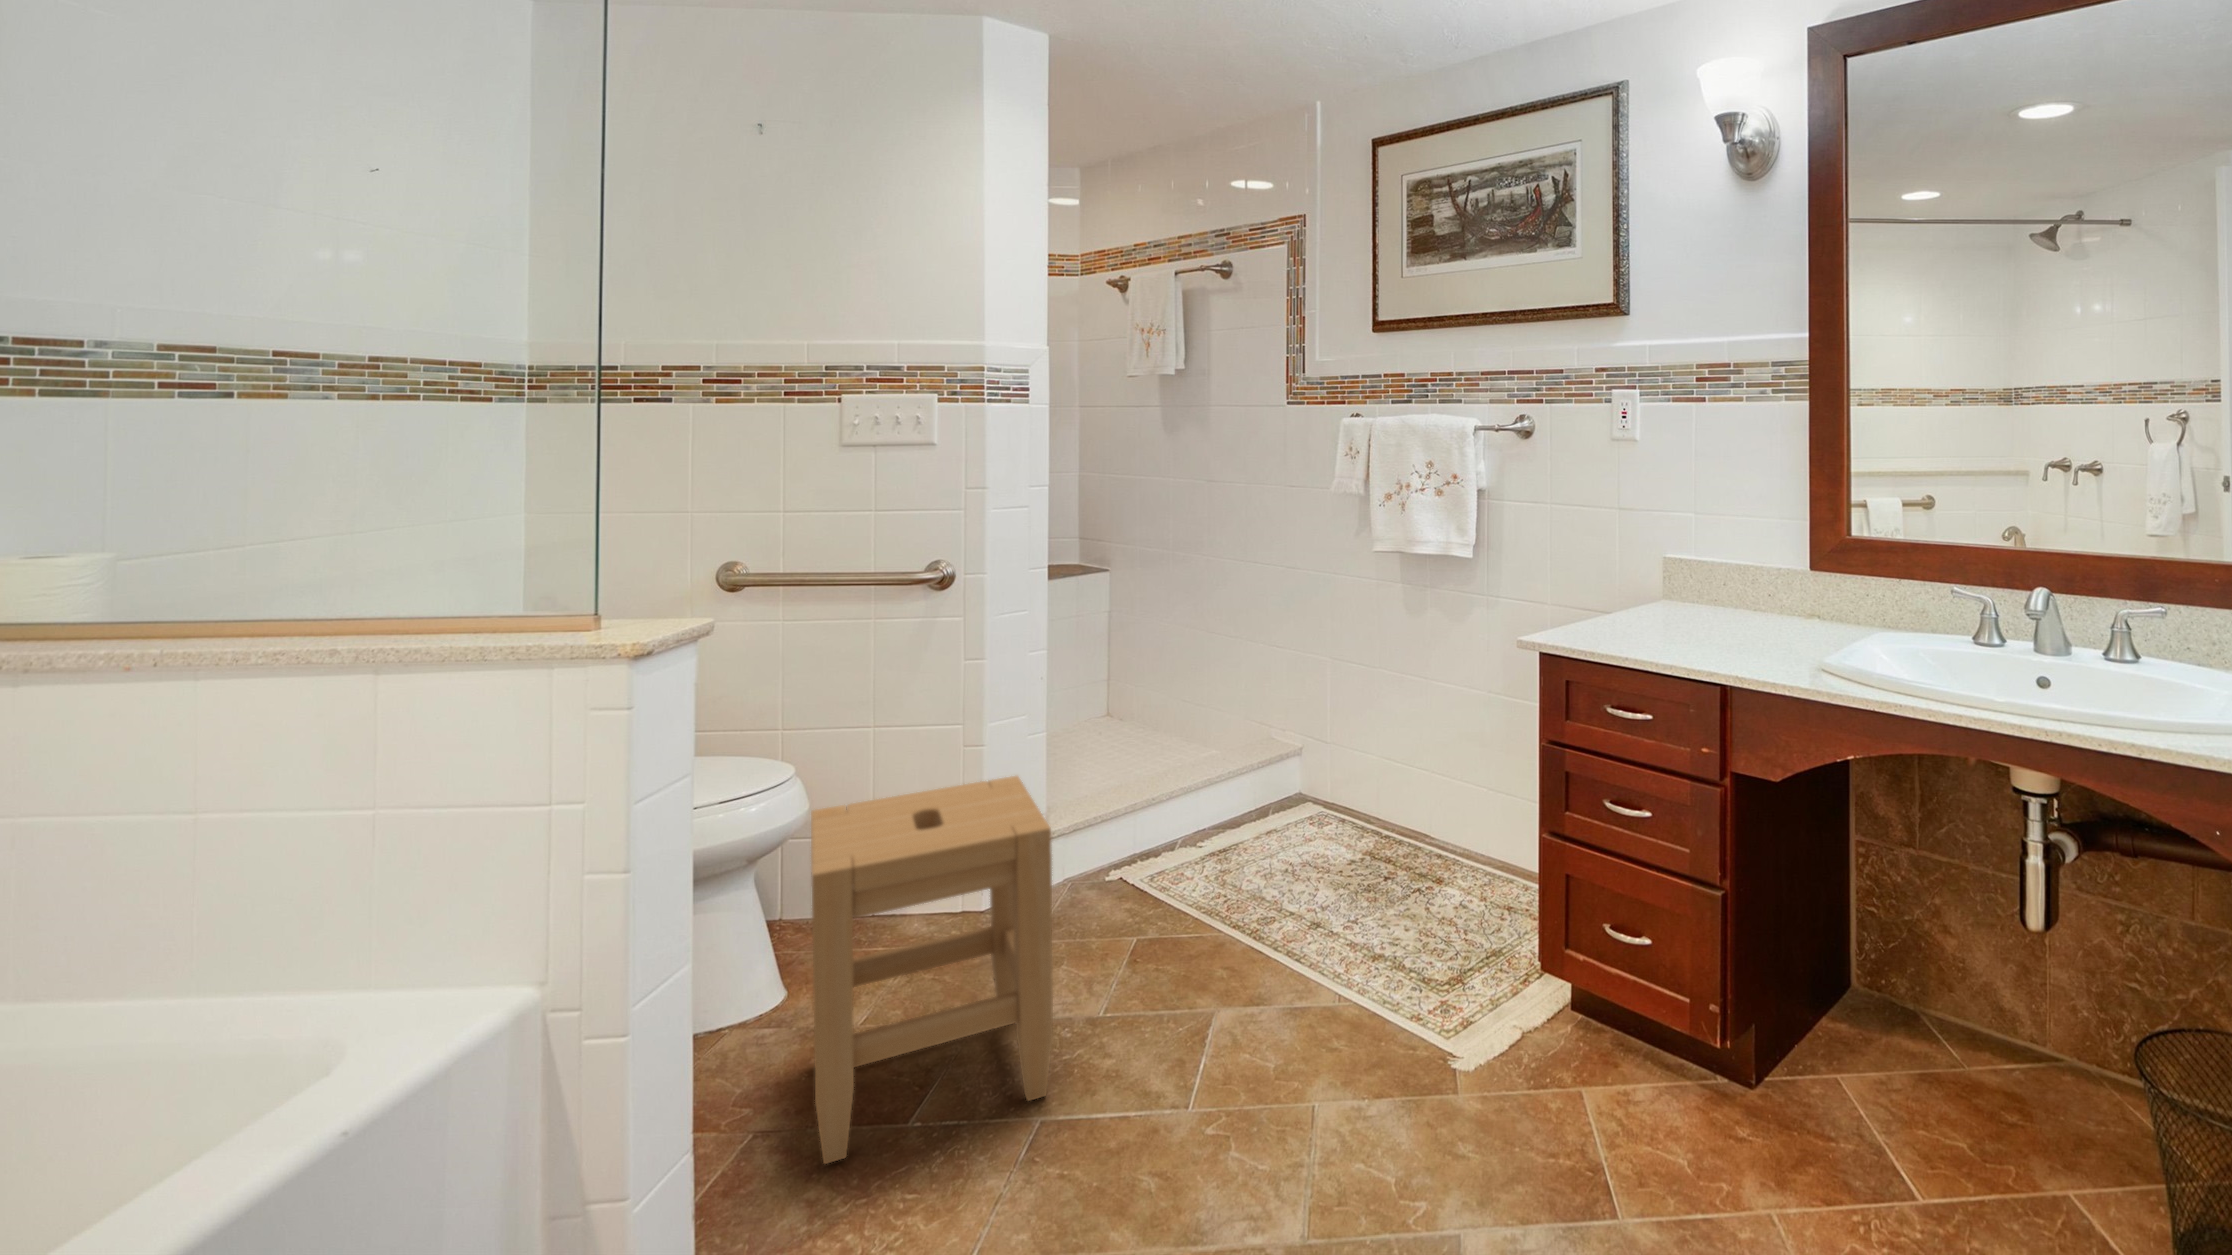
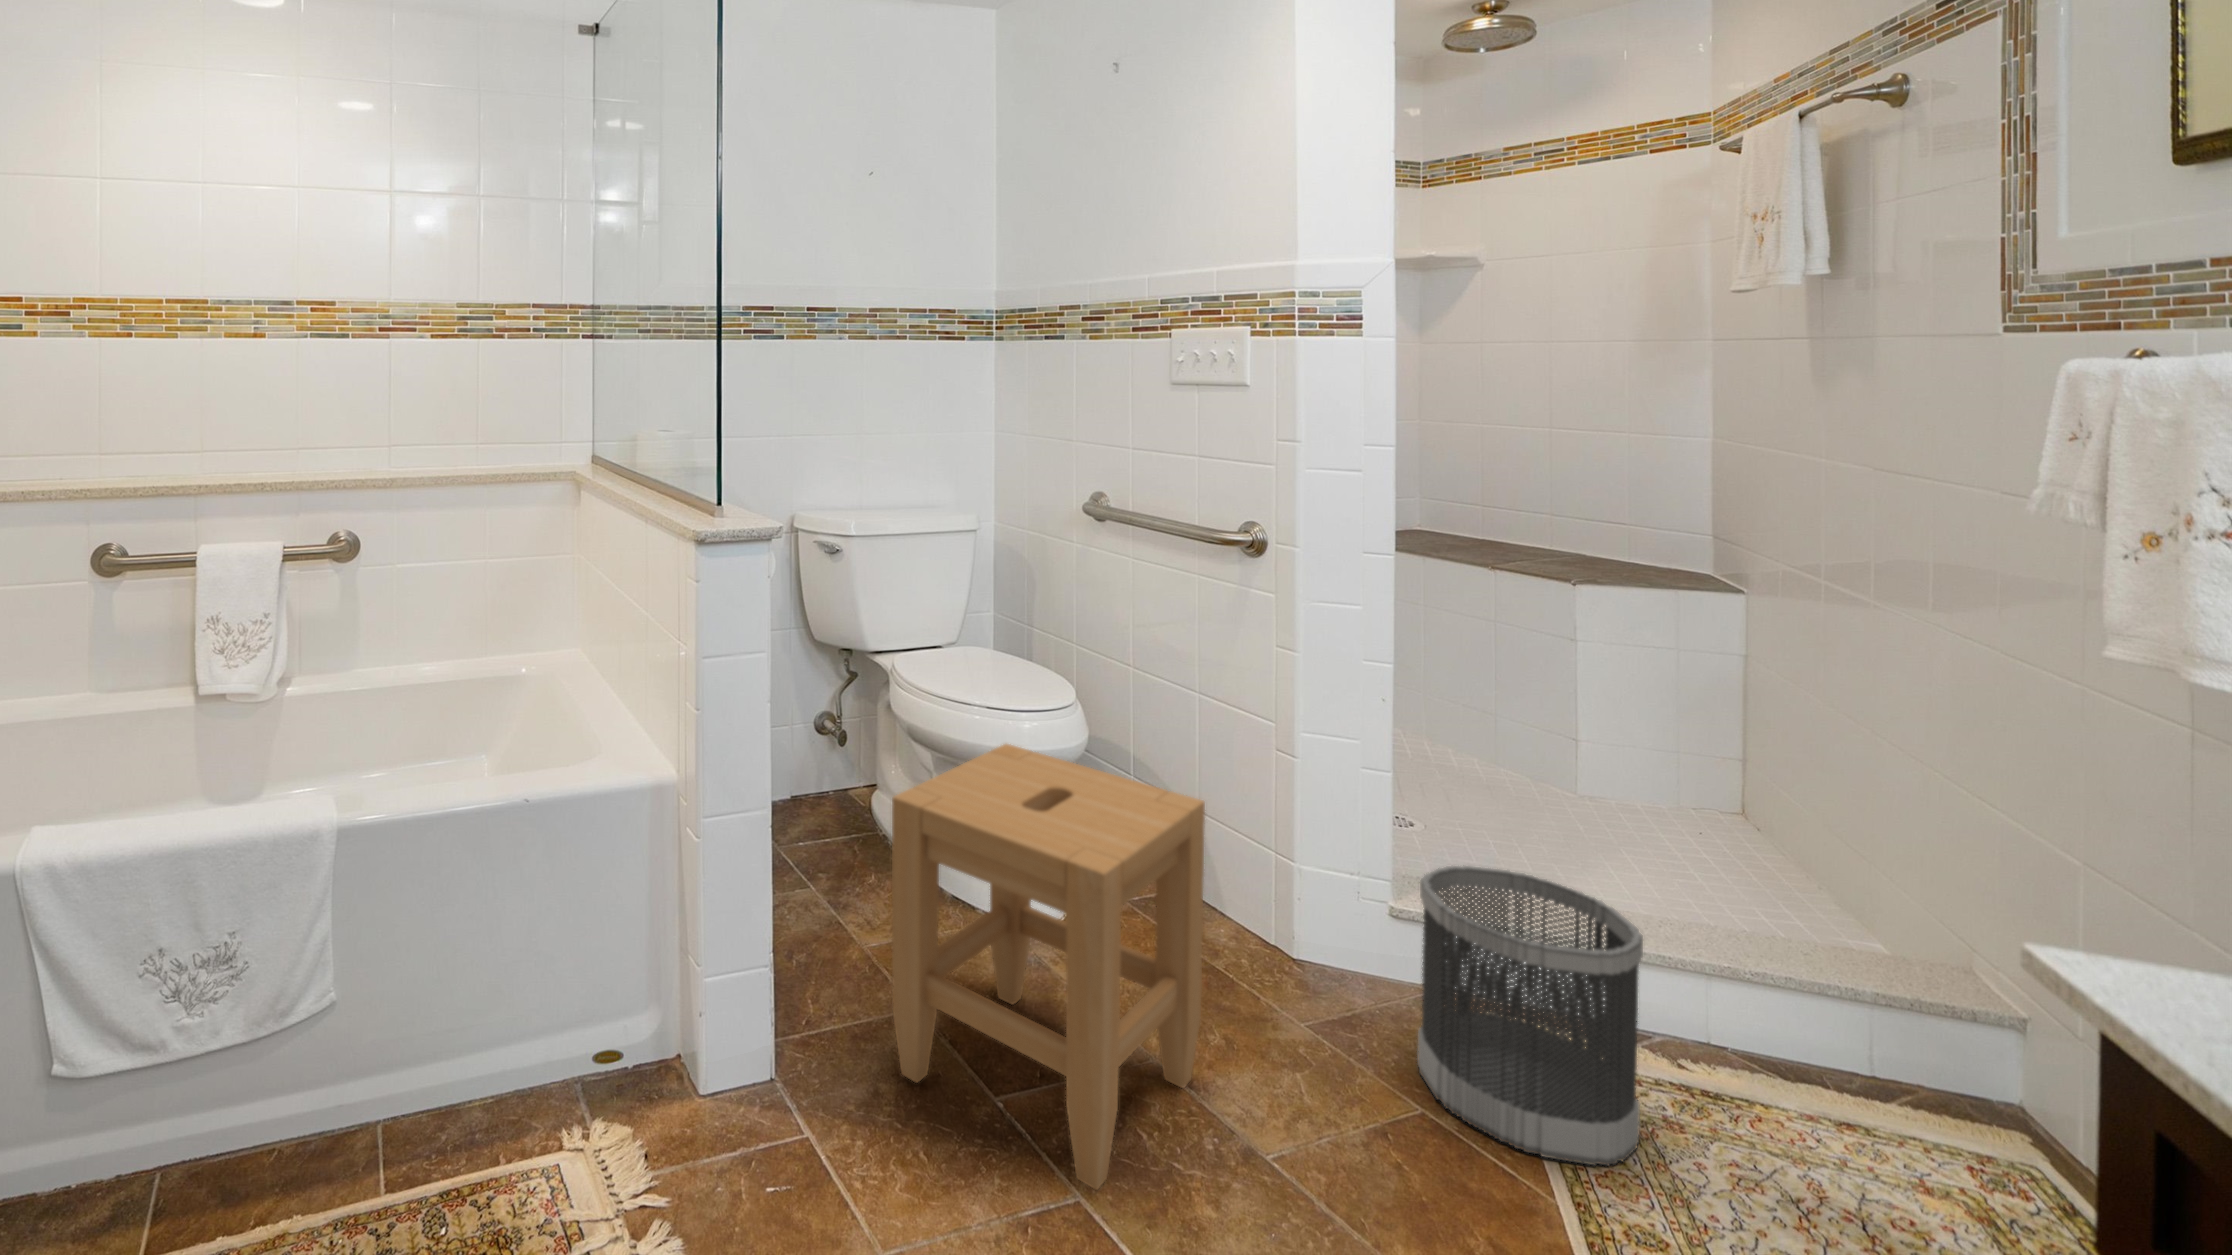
wastebasket: none [1105,757,1223,929] -> present [1417,866,1643,1165]

